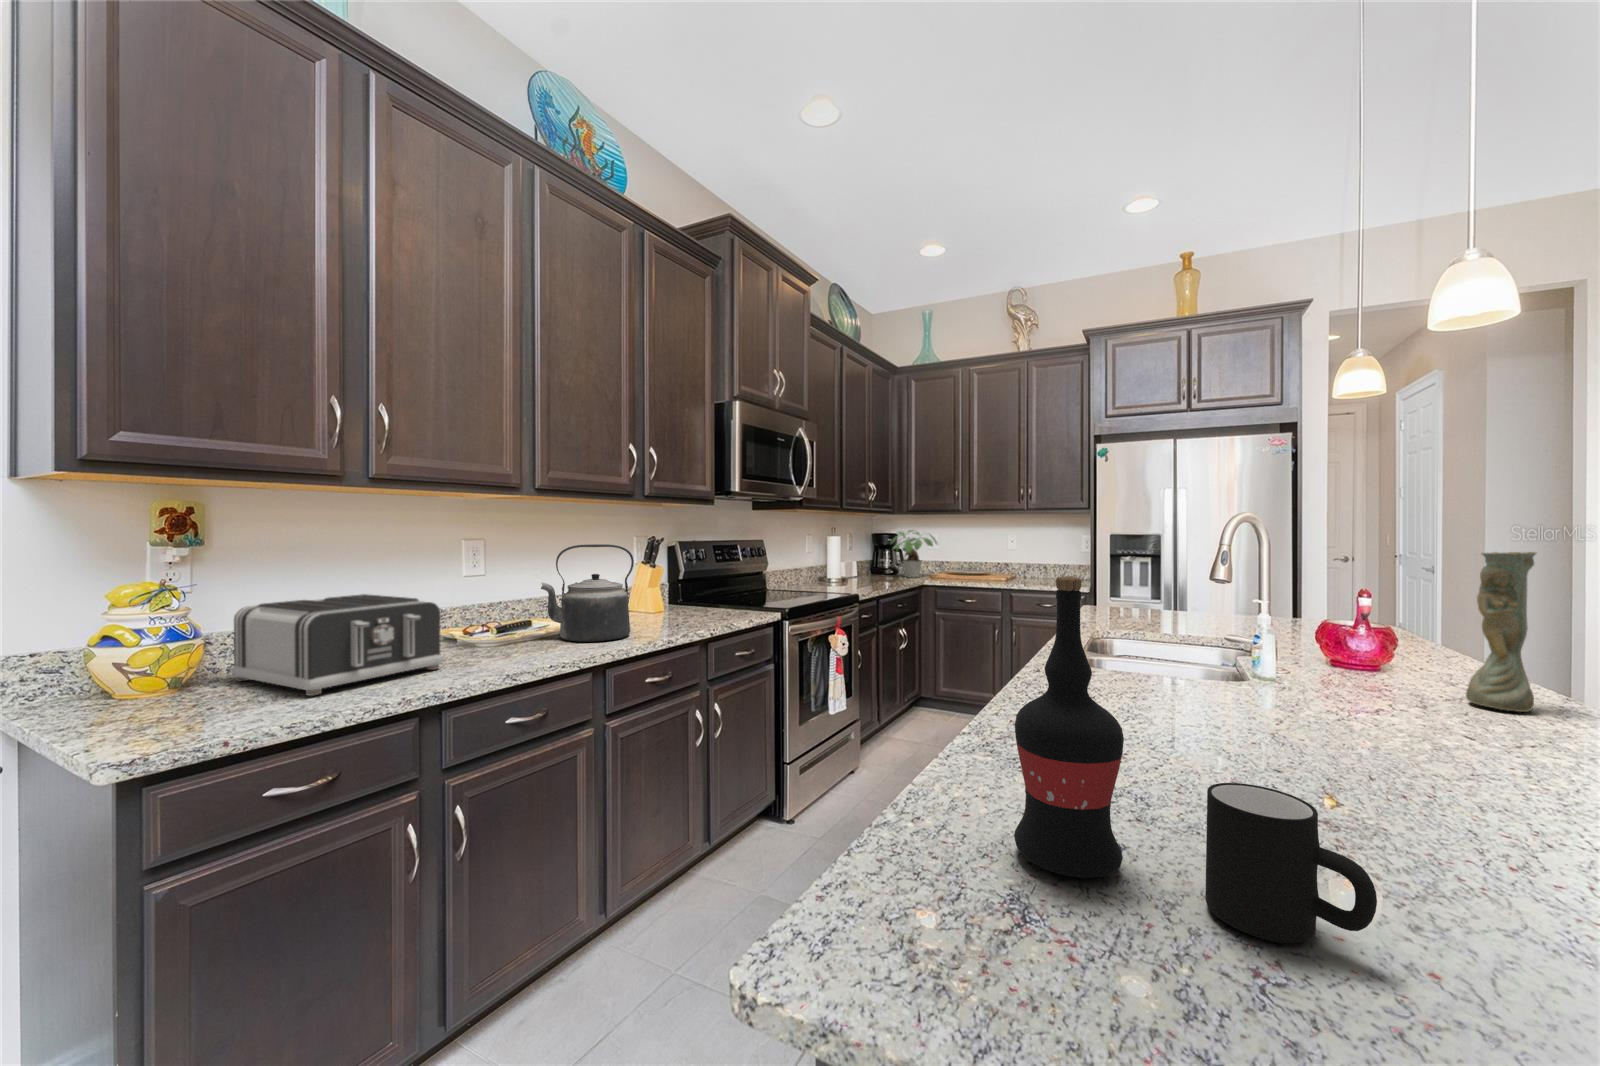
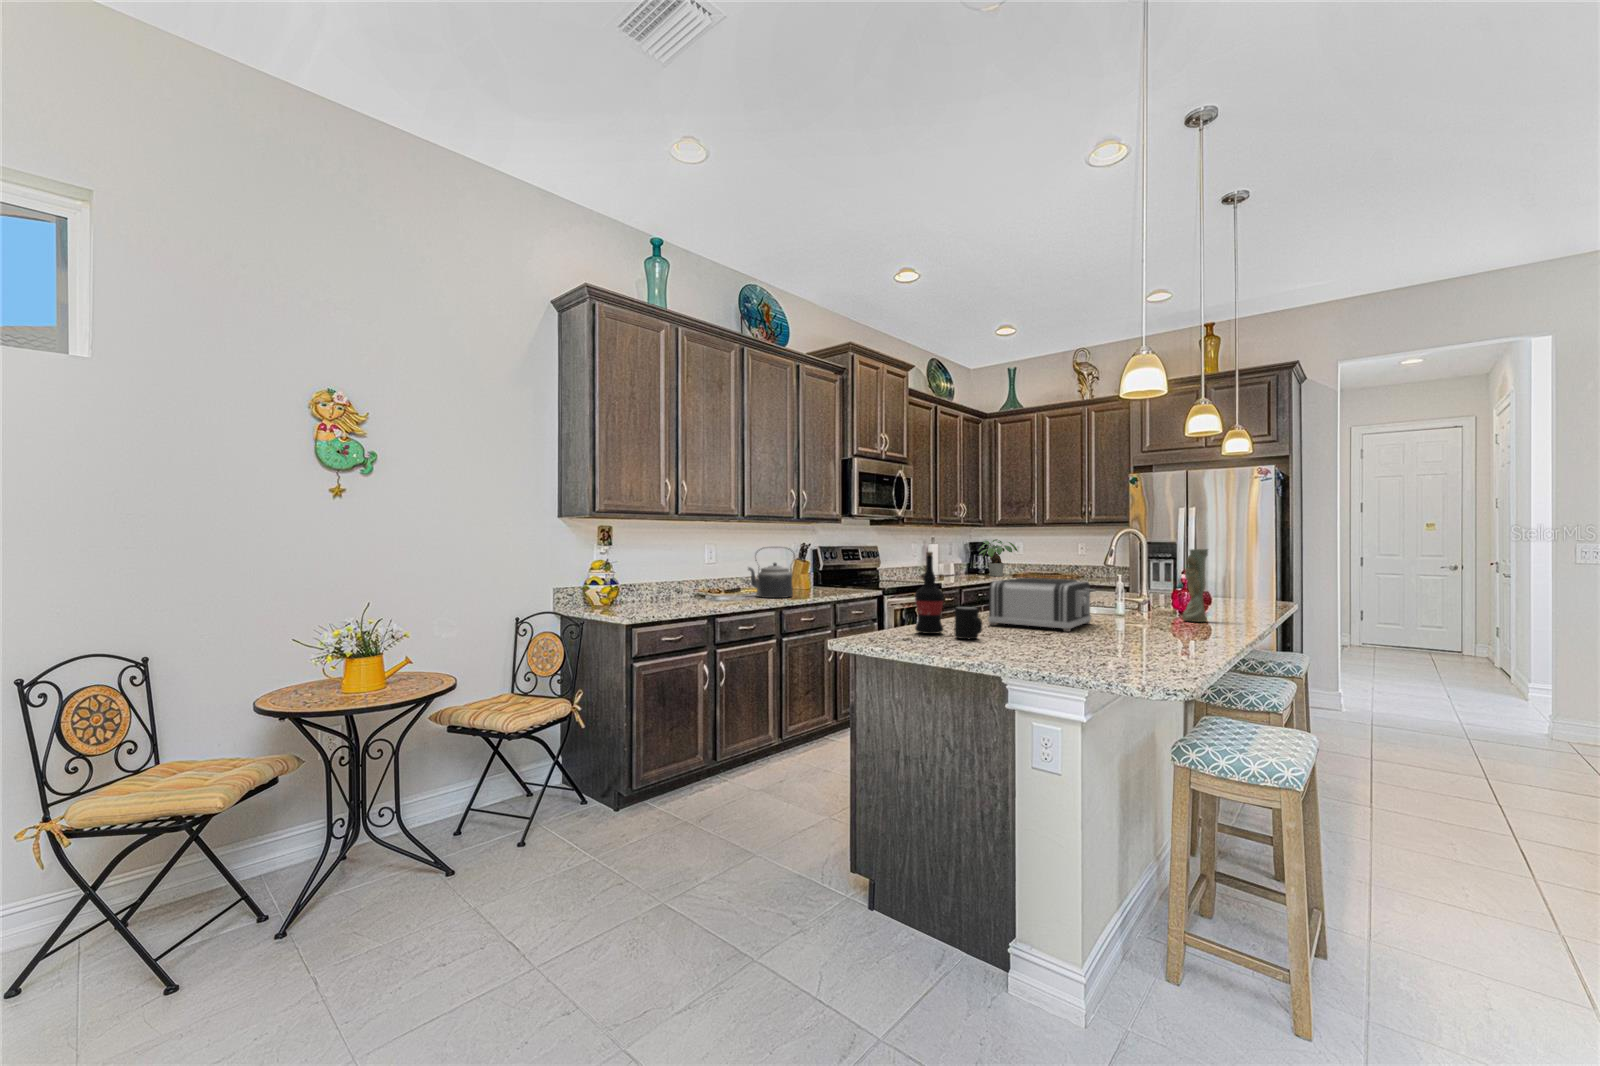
toaster: present [231,594,443,696] -> present [988,578,1095,632]

